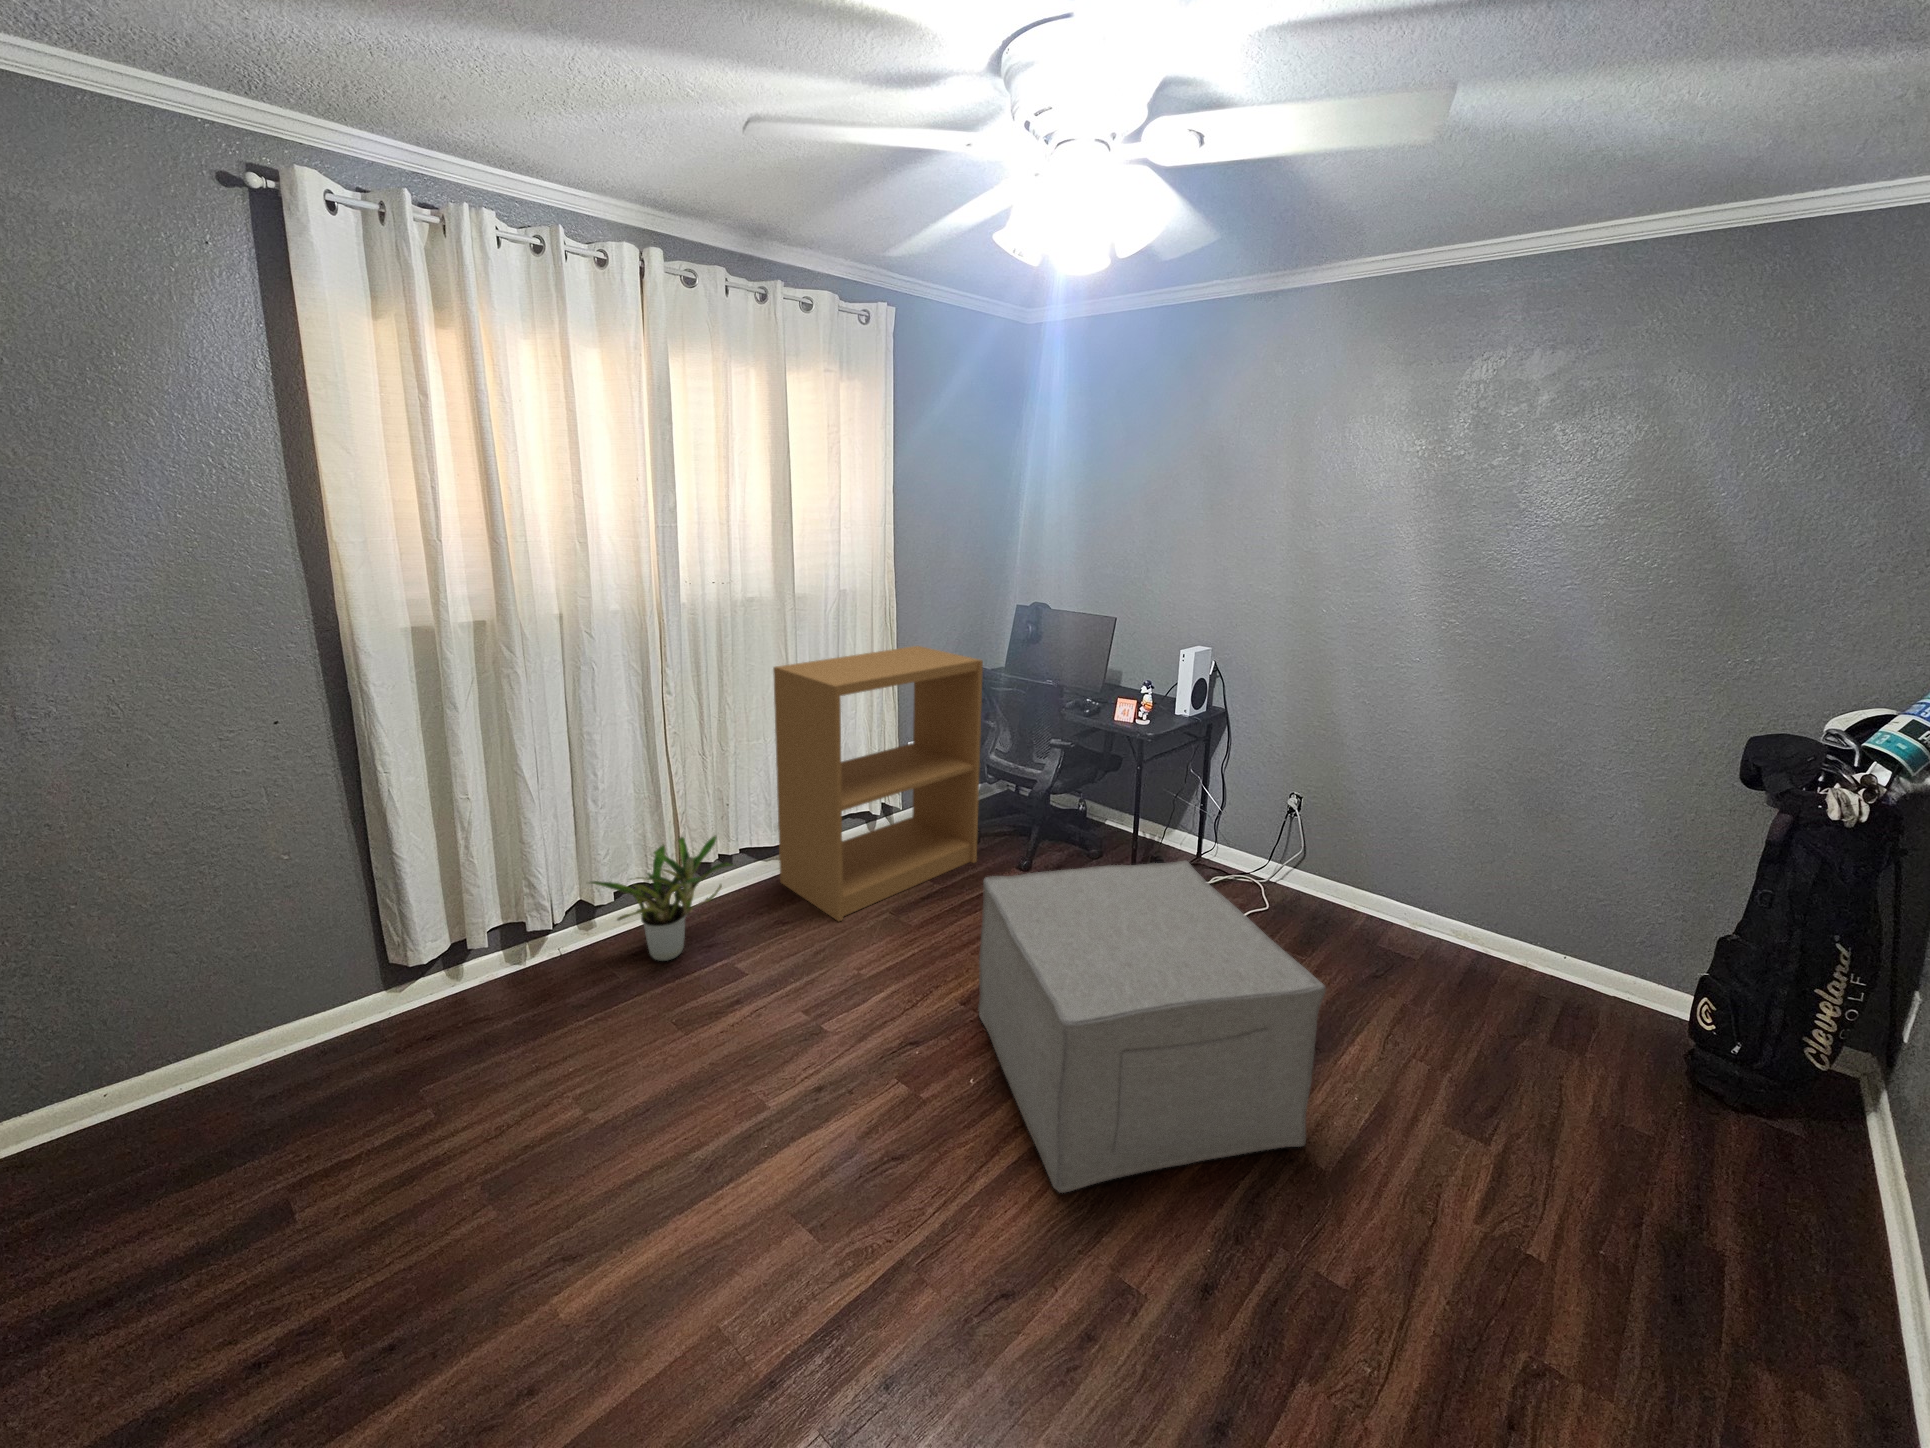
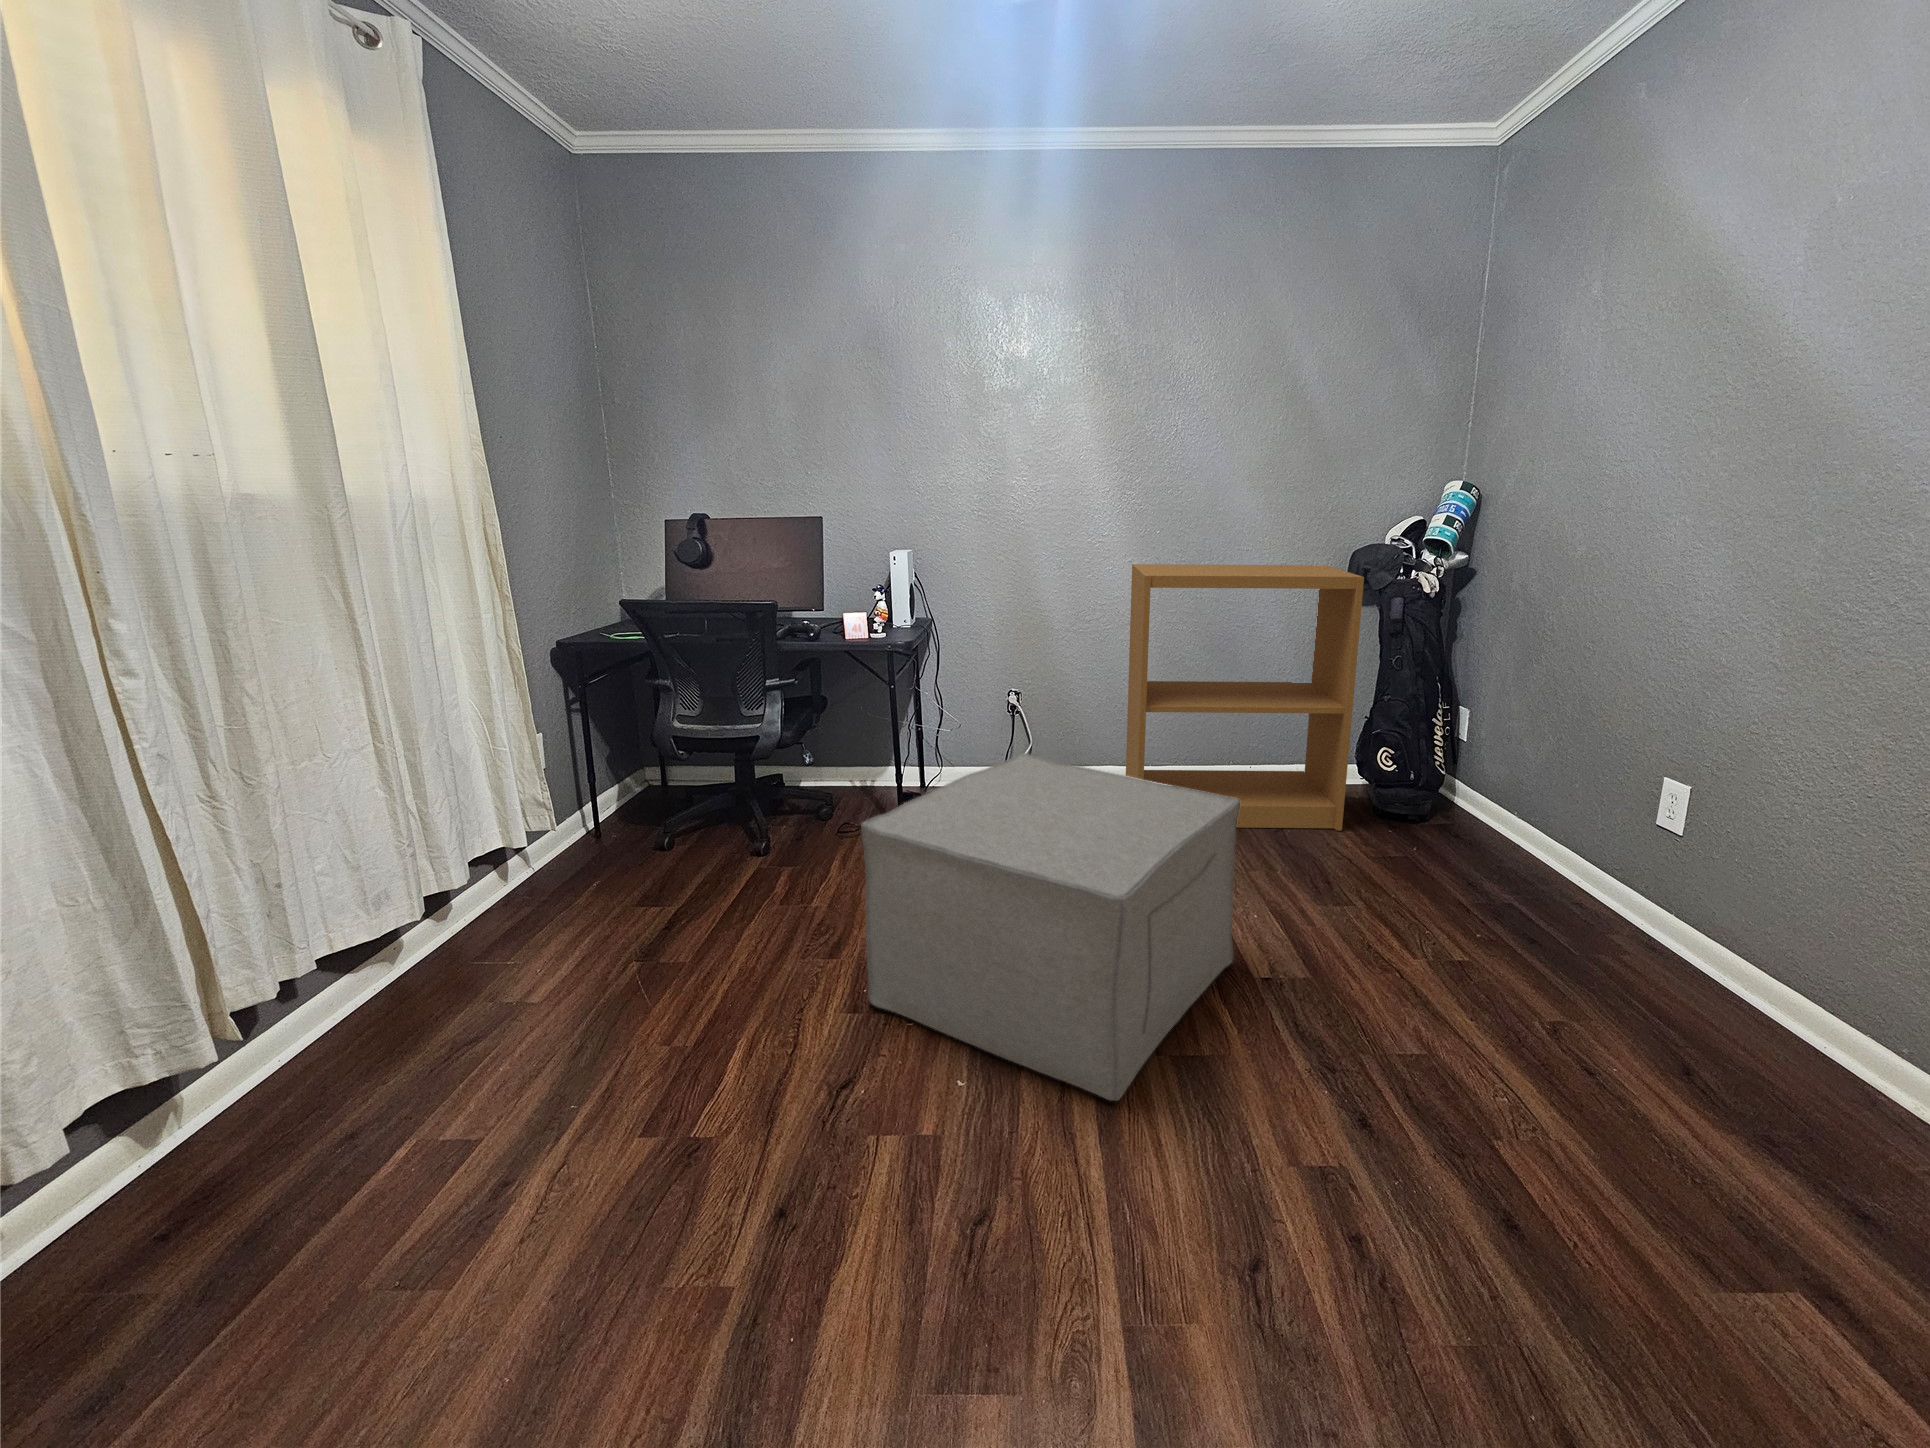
bookshelf: present [773,646,983,921] -> present [1126,564,1364,830]
potted plant: present [589,836,730,961] -> none [65,920,381,1188]

